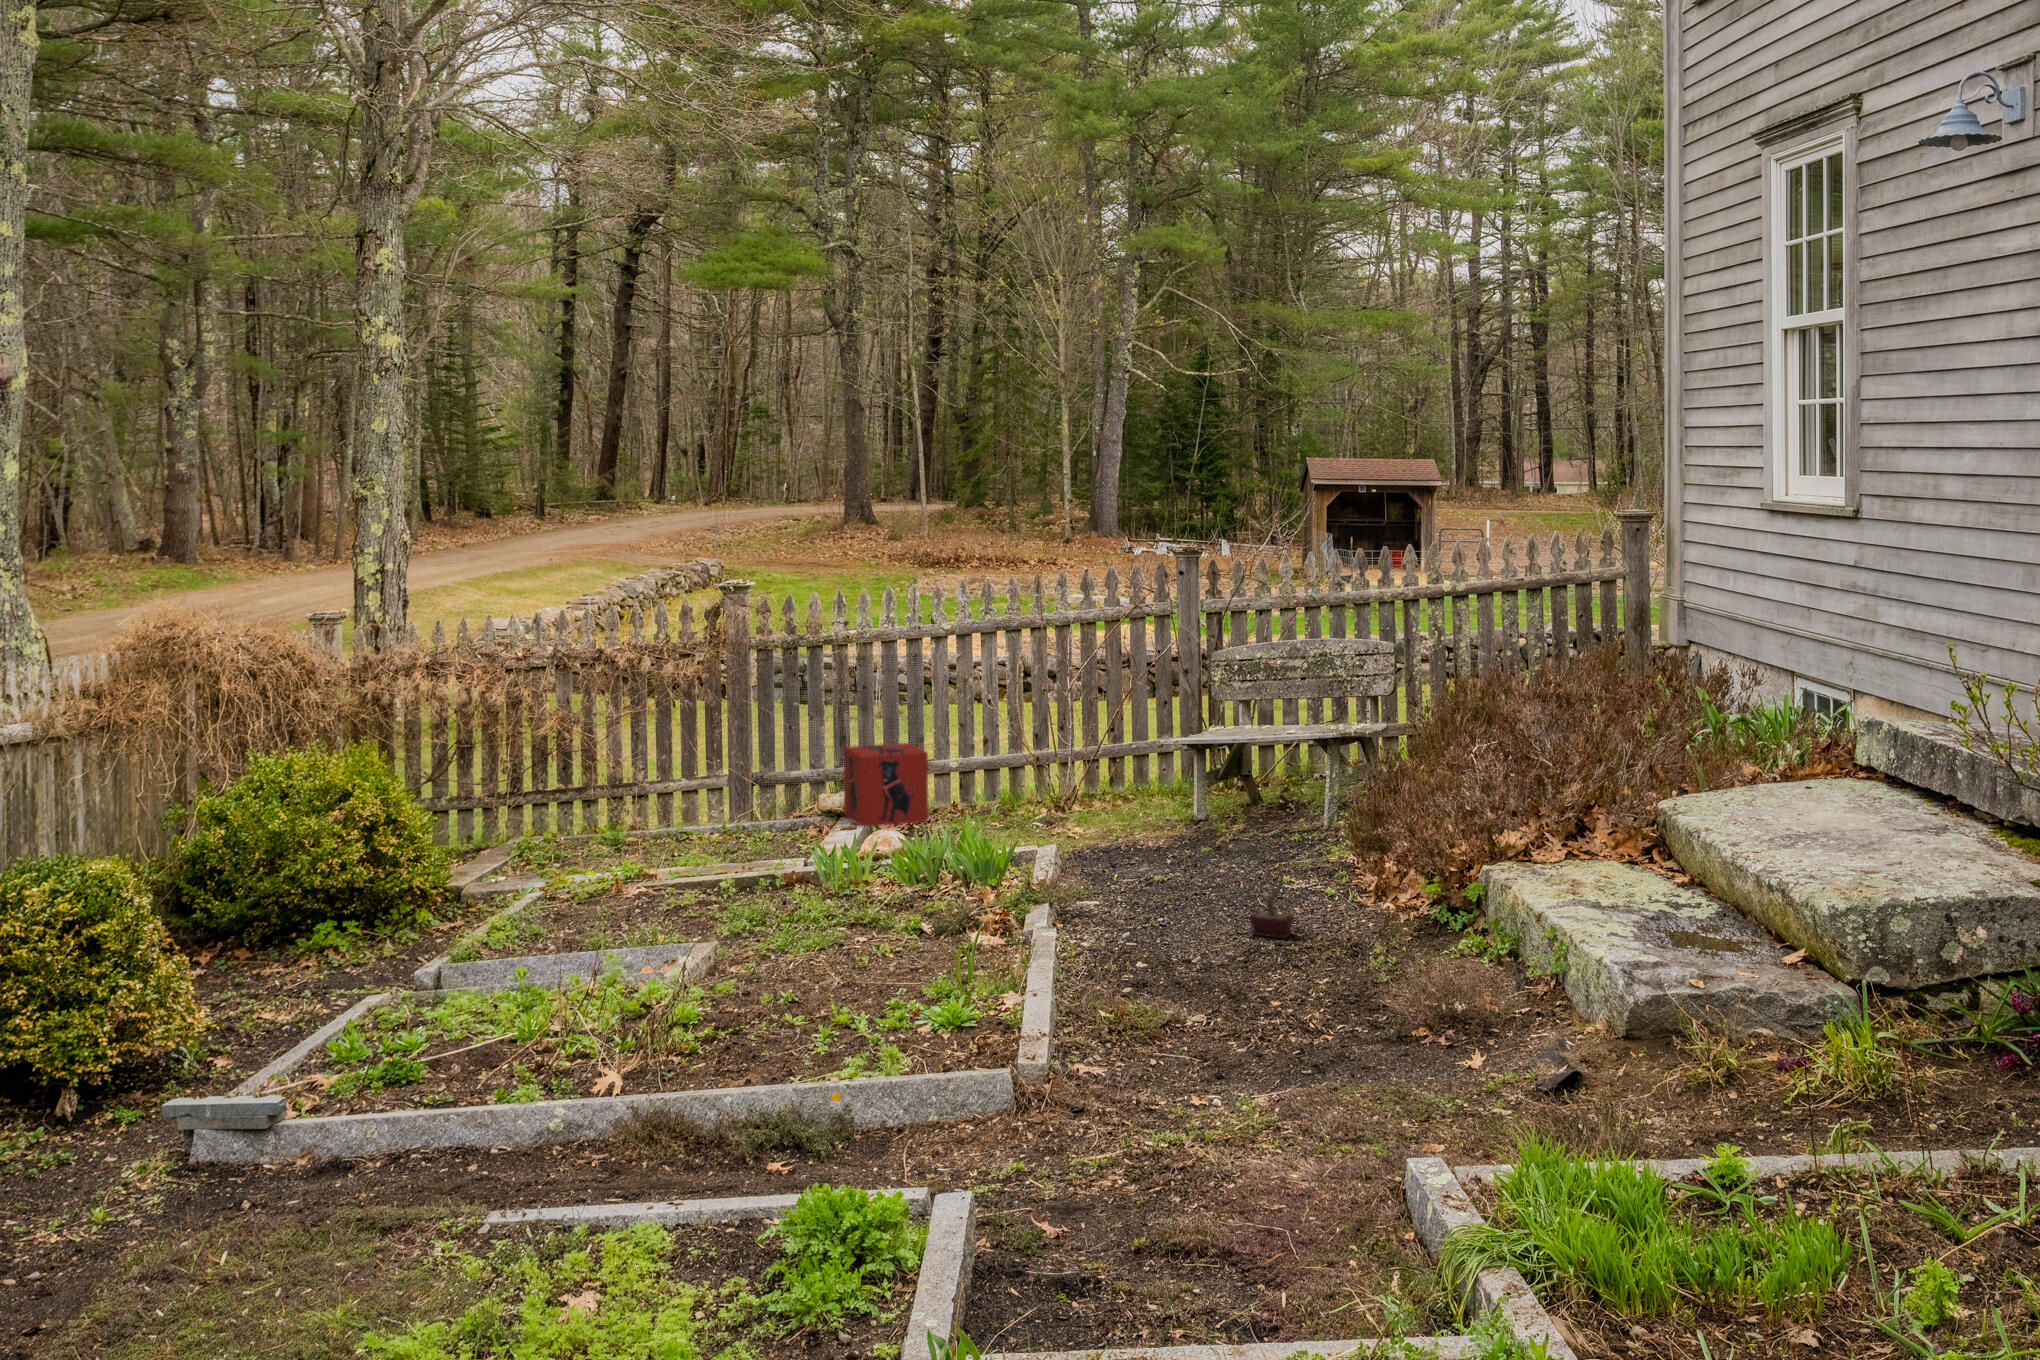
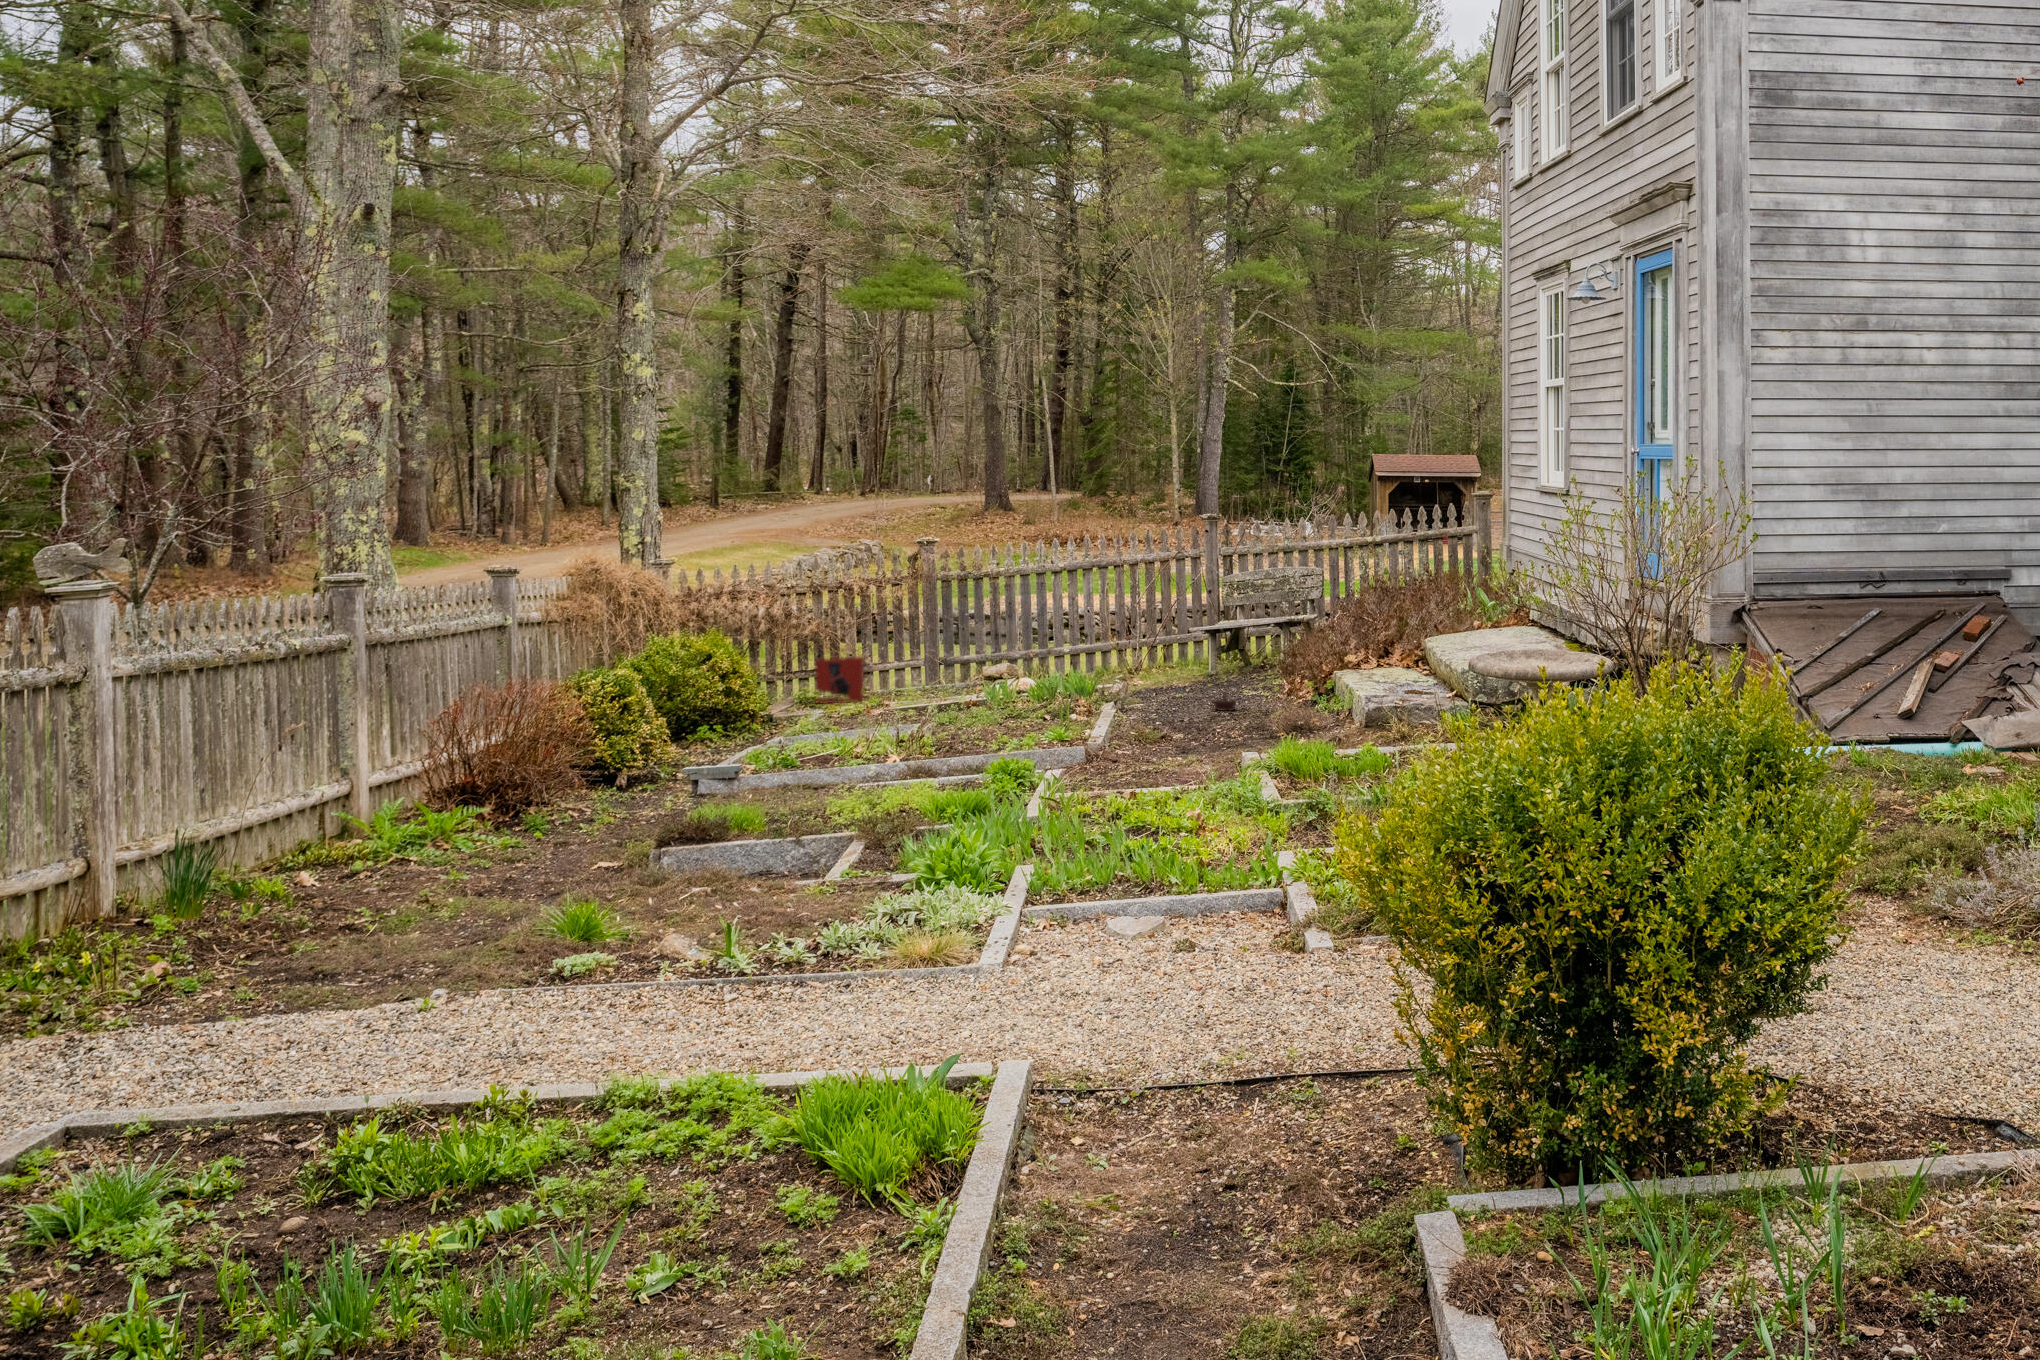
storage box: present [844,743,928,827] -> present [815,656,865,704]

